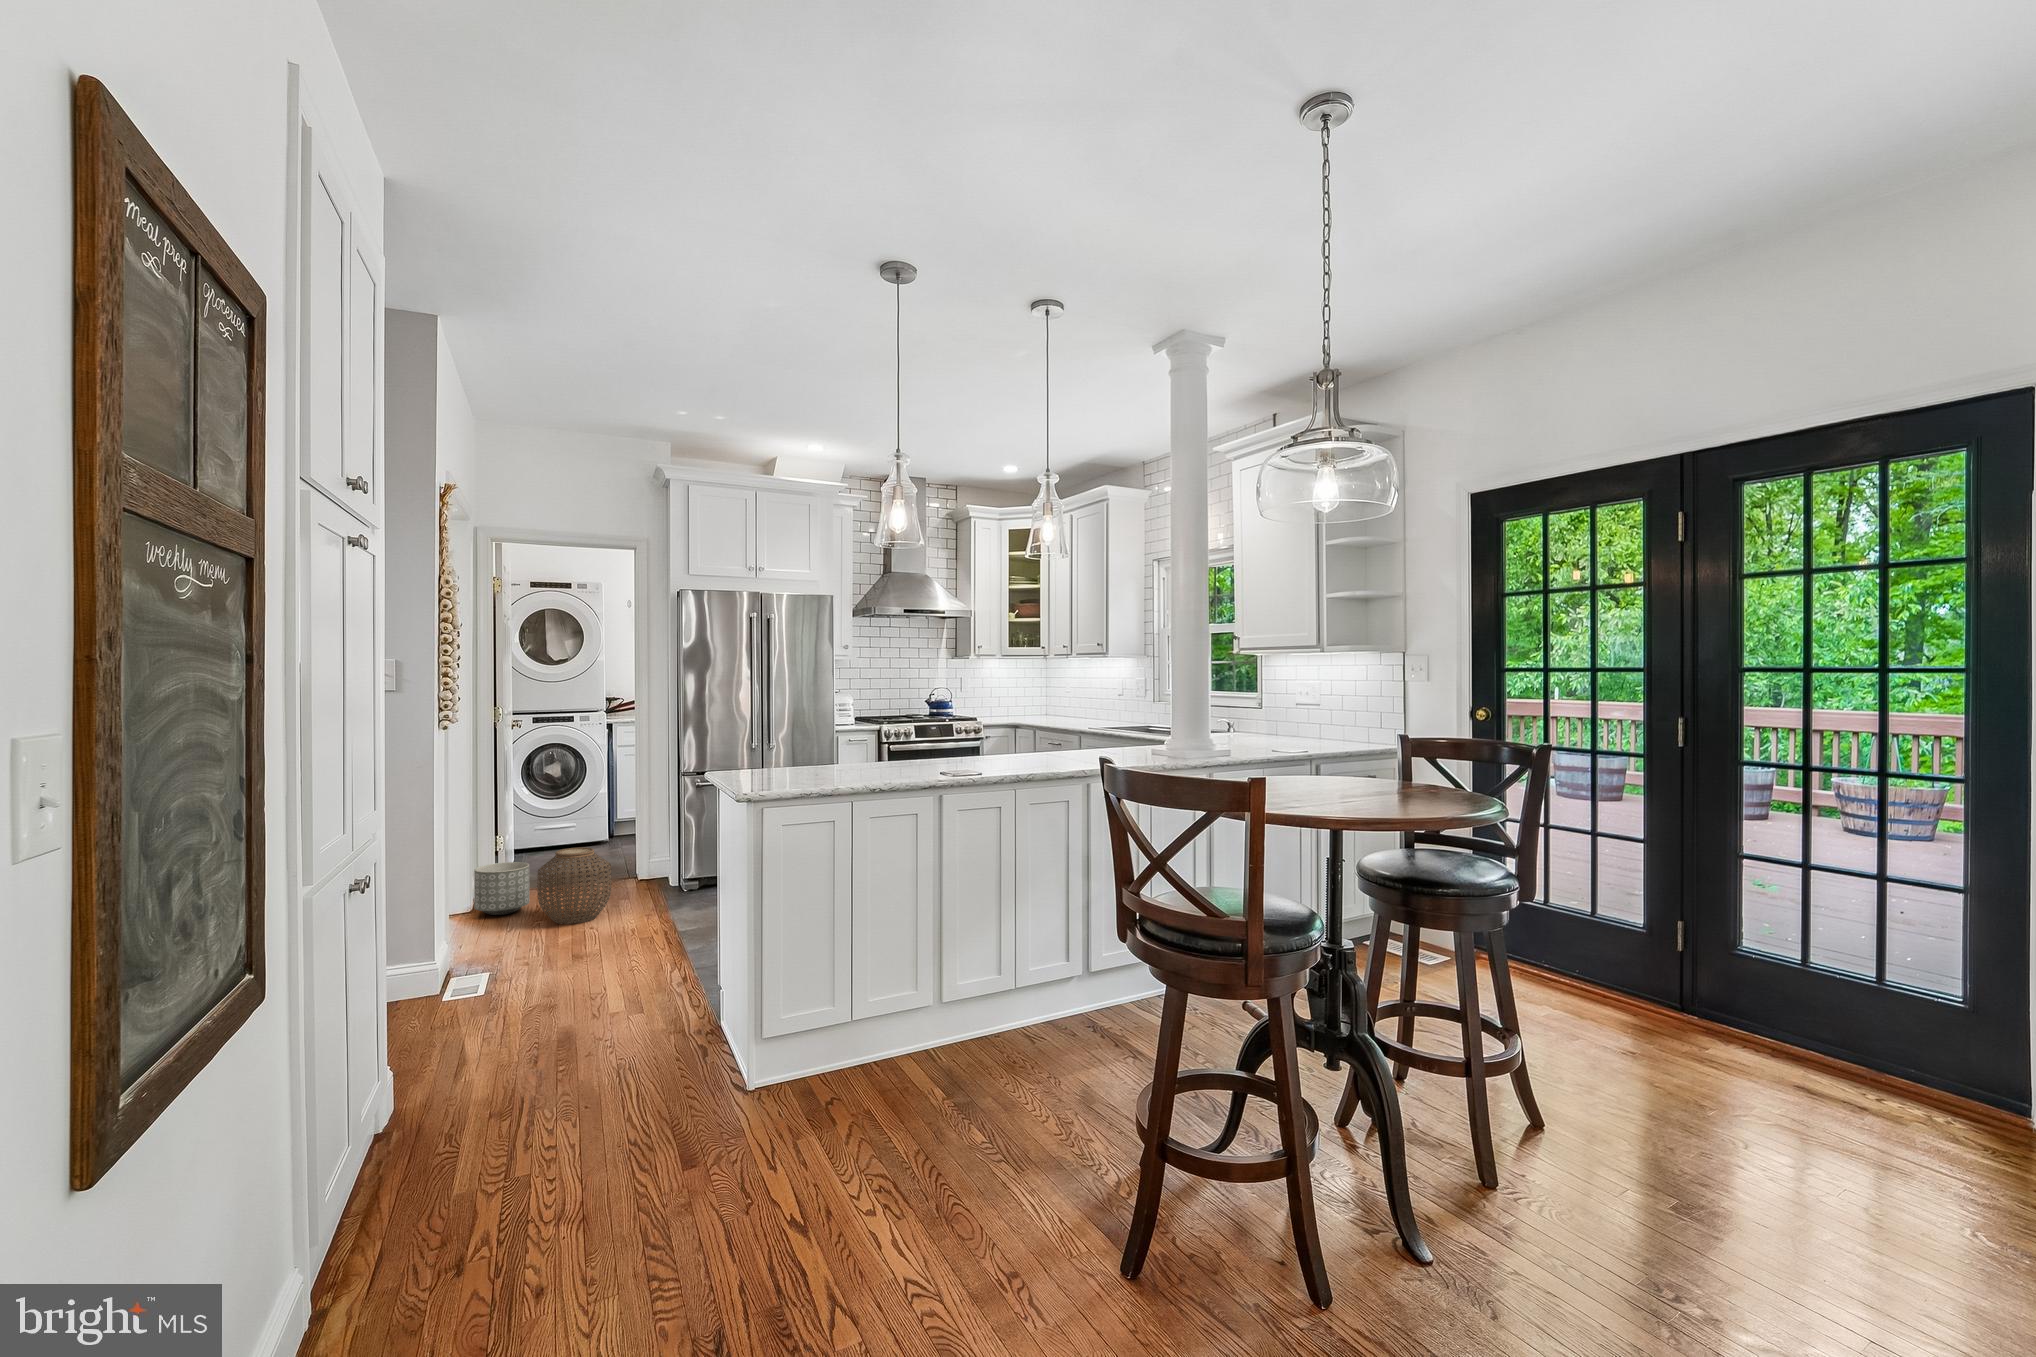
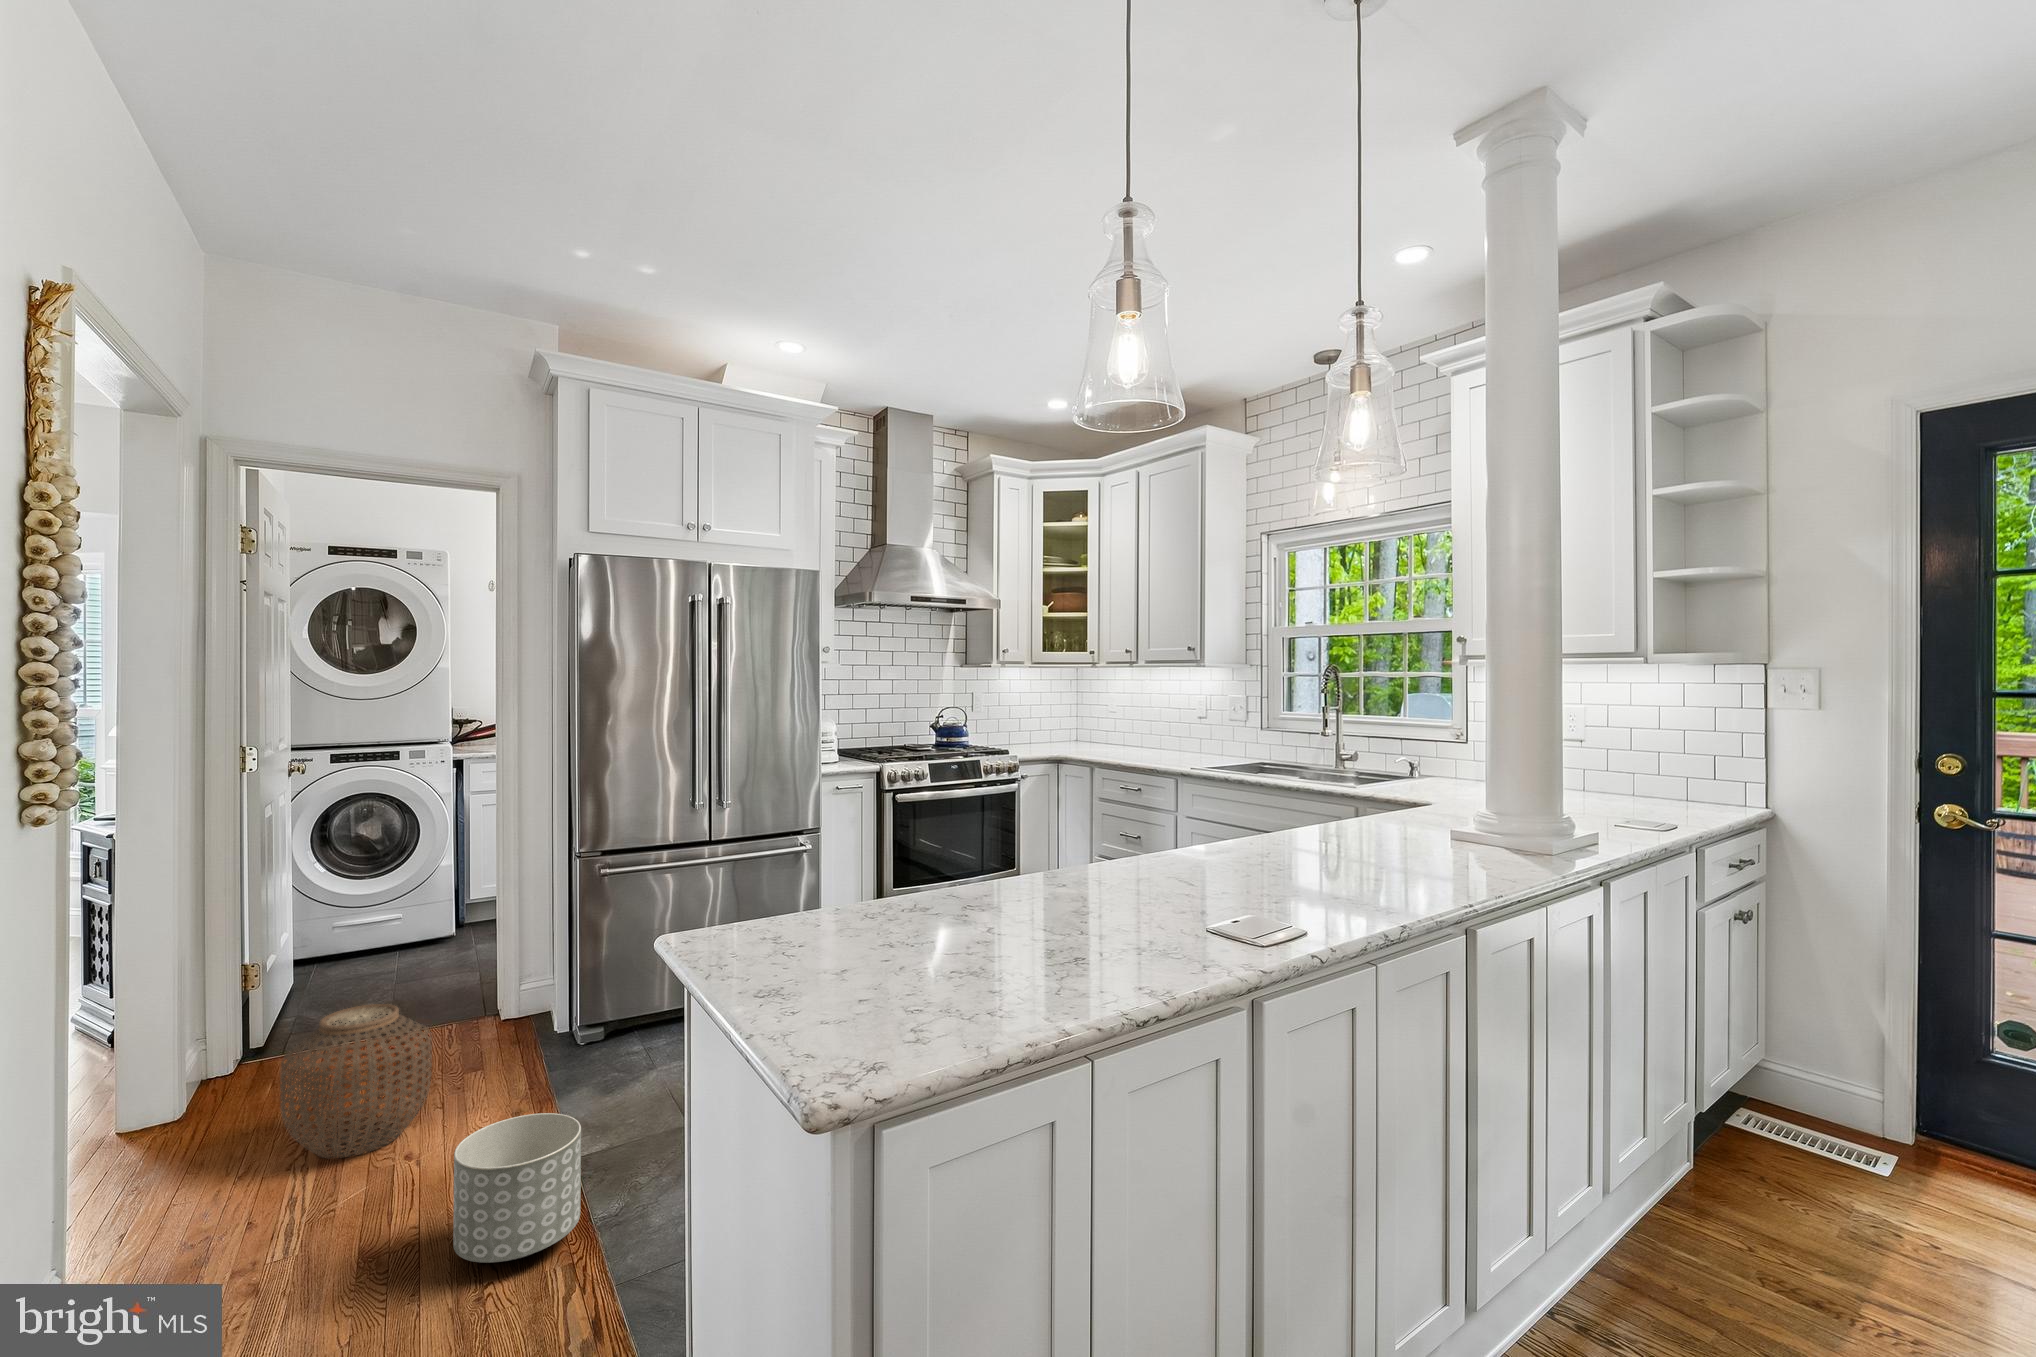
planter: present [474,862,529,915] -> present [453,1113,581,1263]

